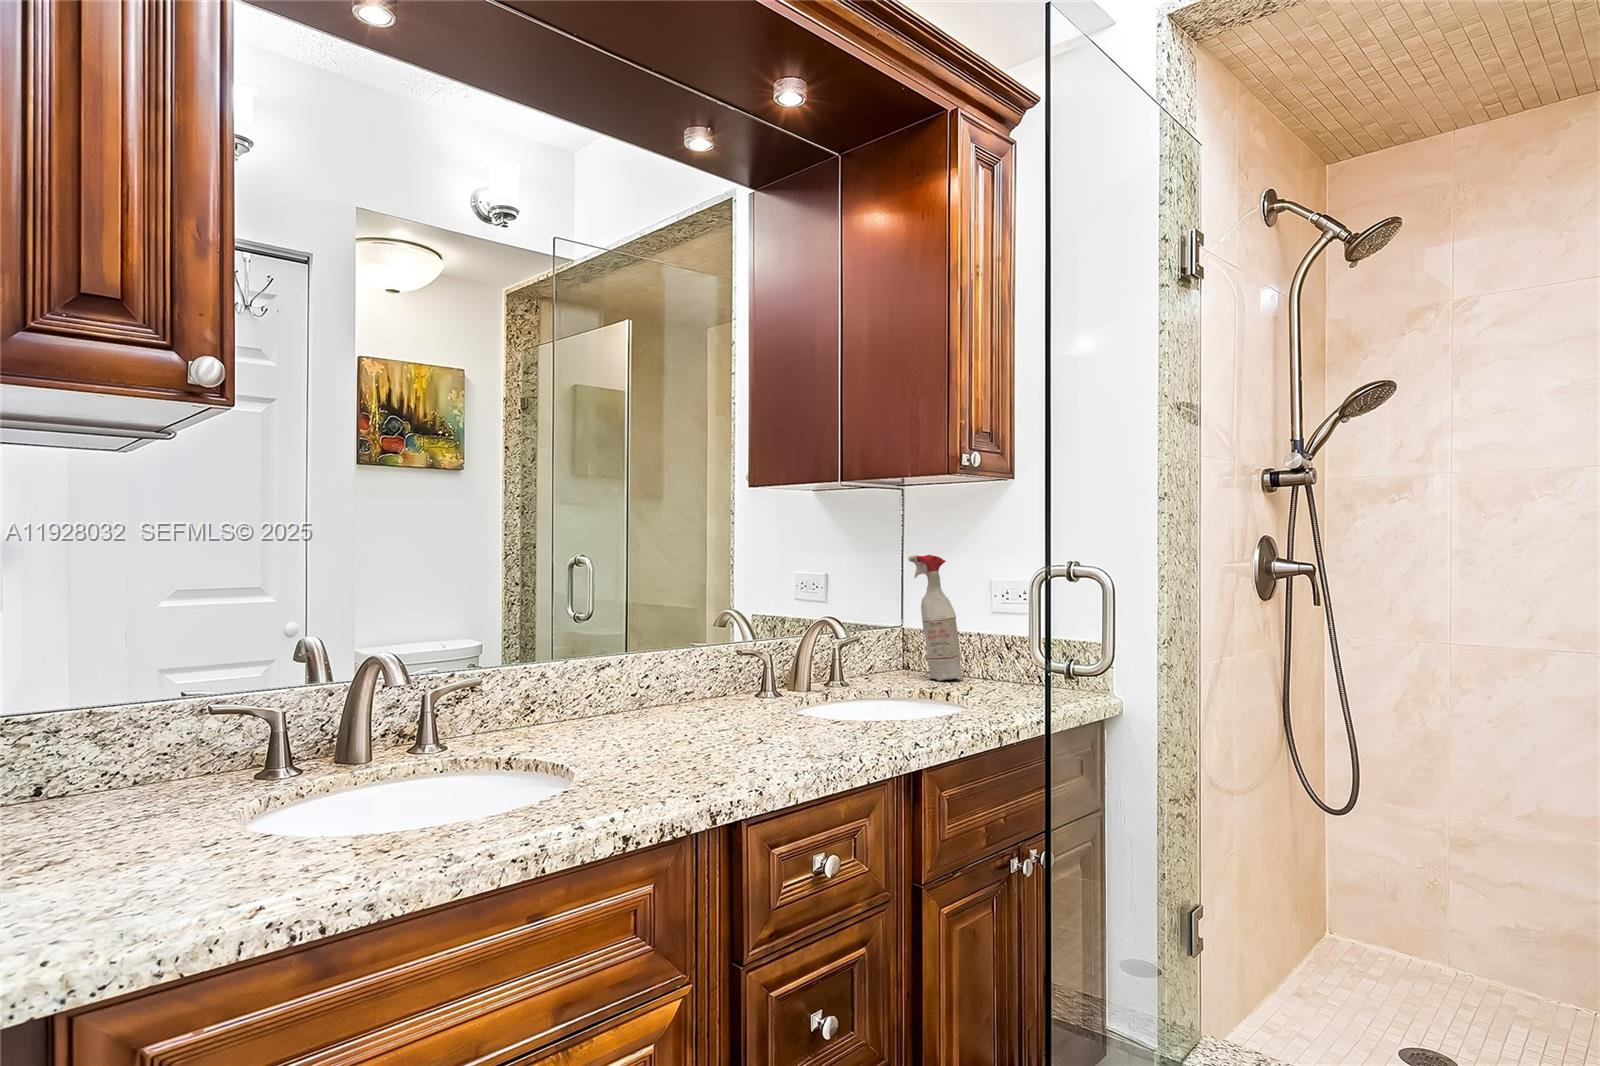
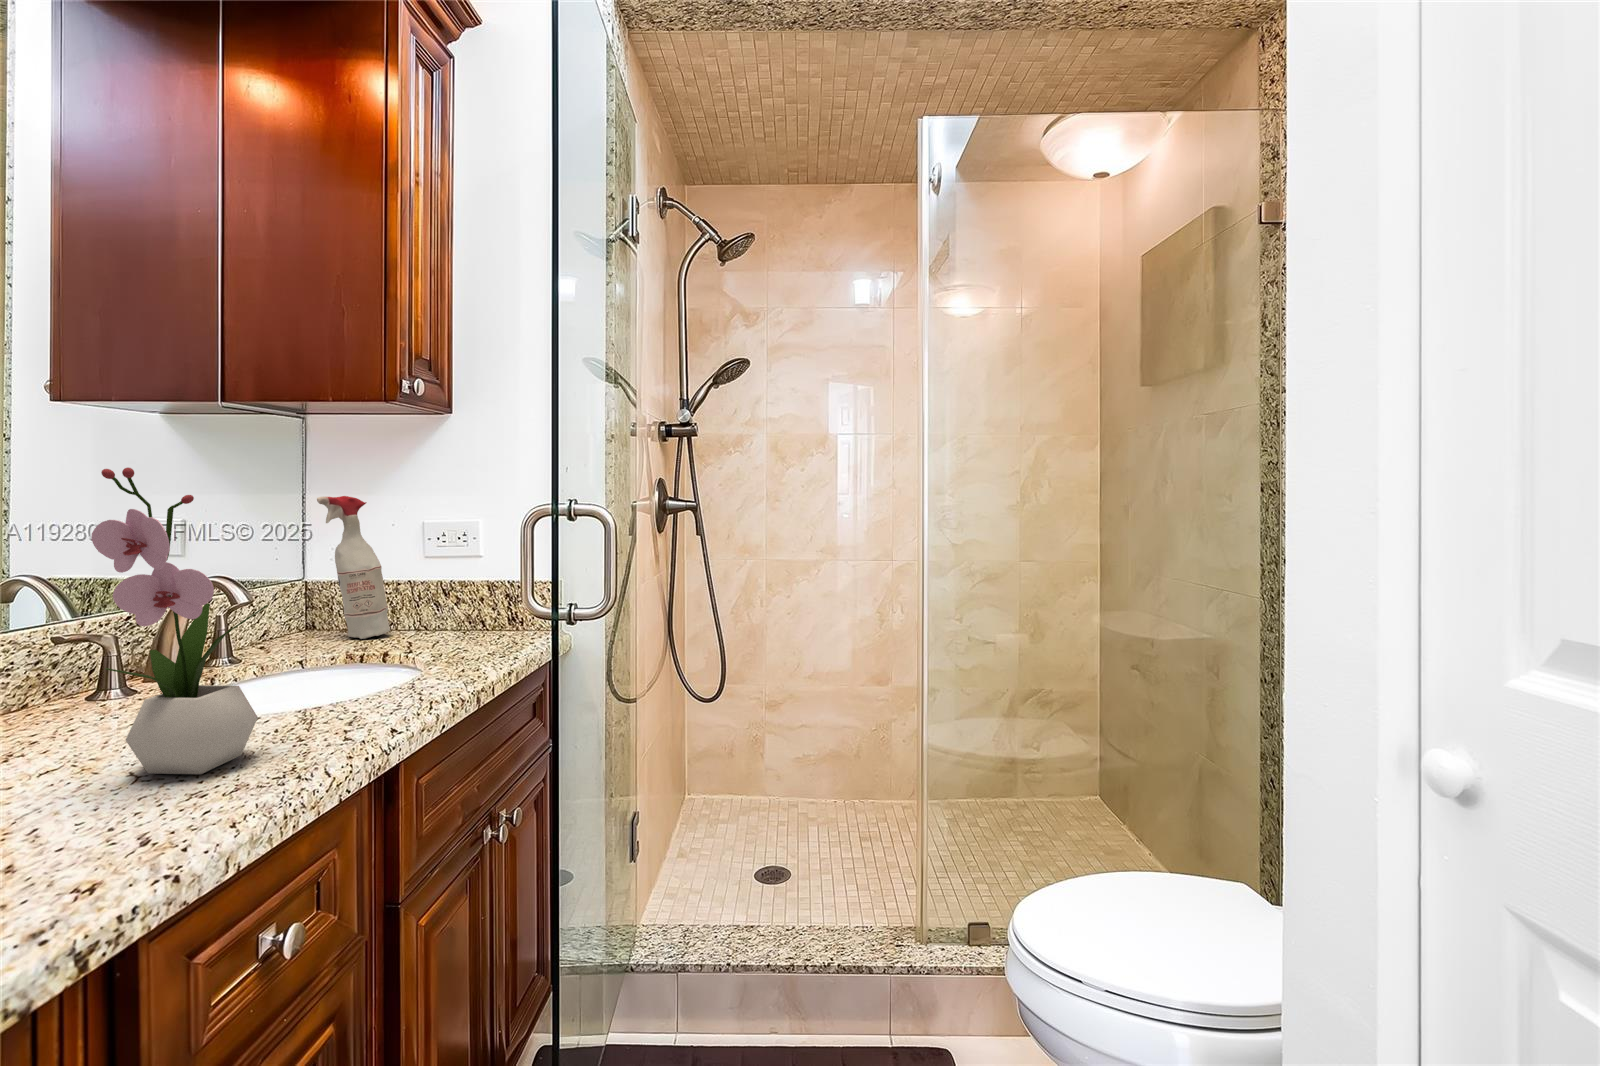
flower arrangement: none [744,536,837,746] -> present [91,468,268,774]

